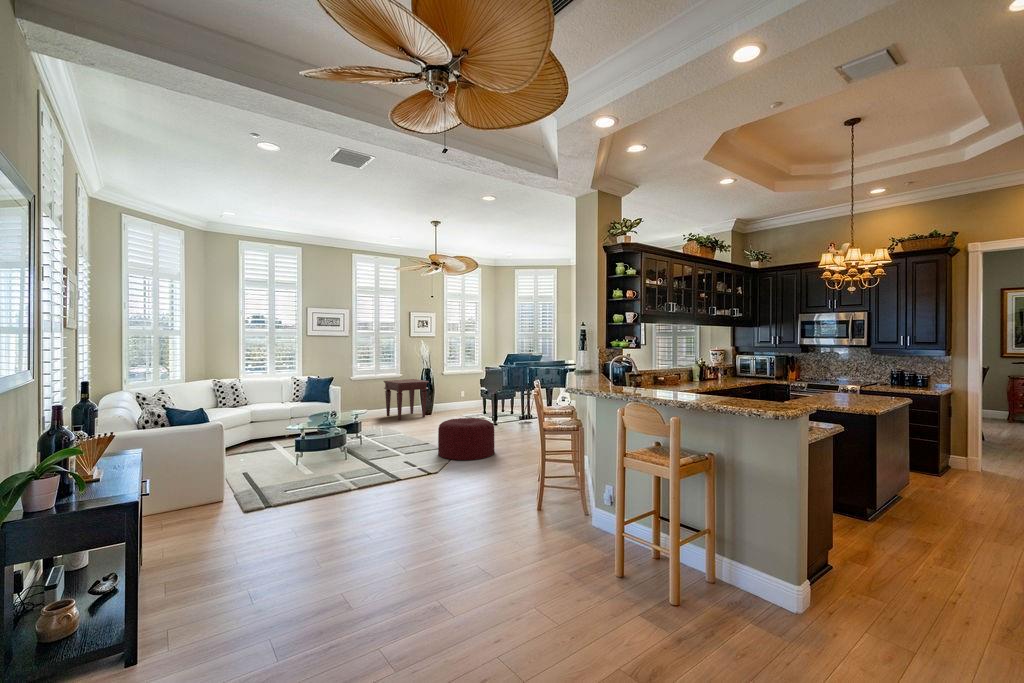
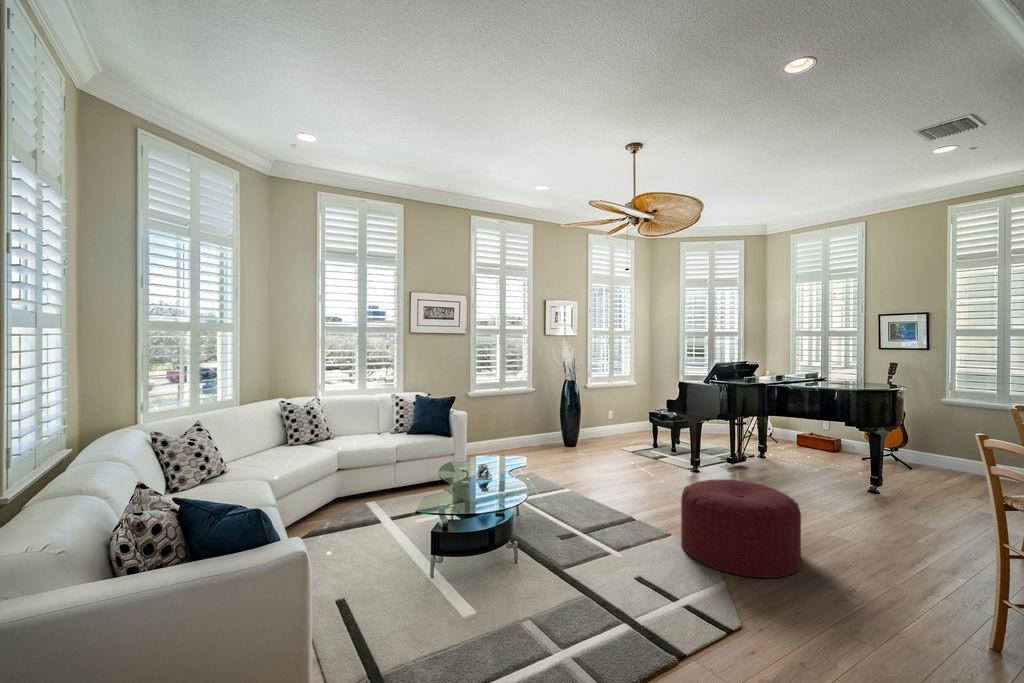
side table: present [384,379,429,420] -> none [511,395,578,457]

